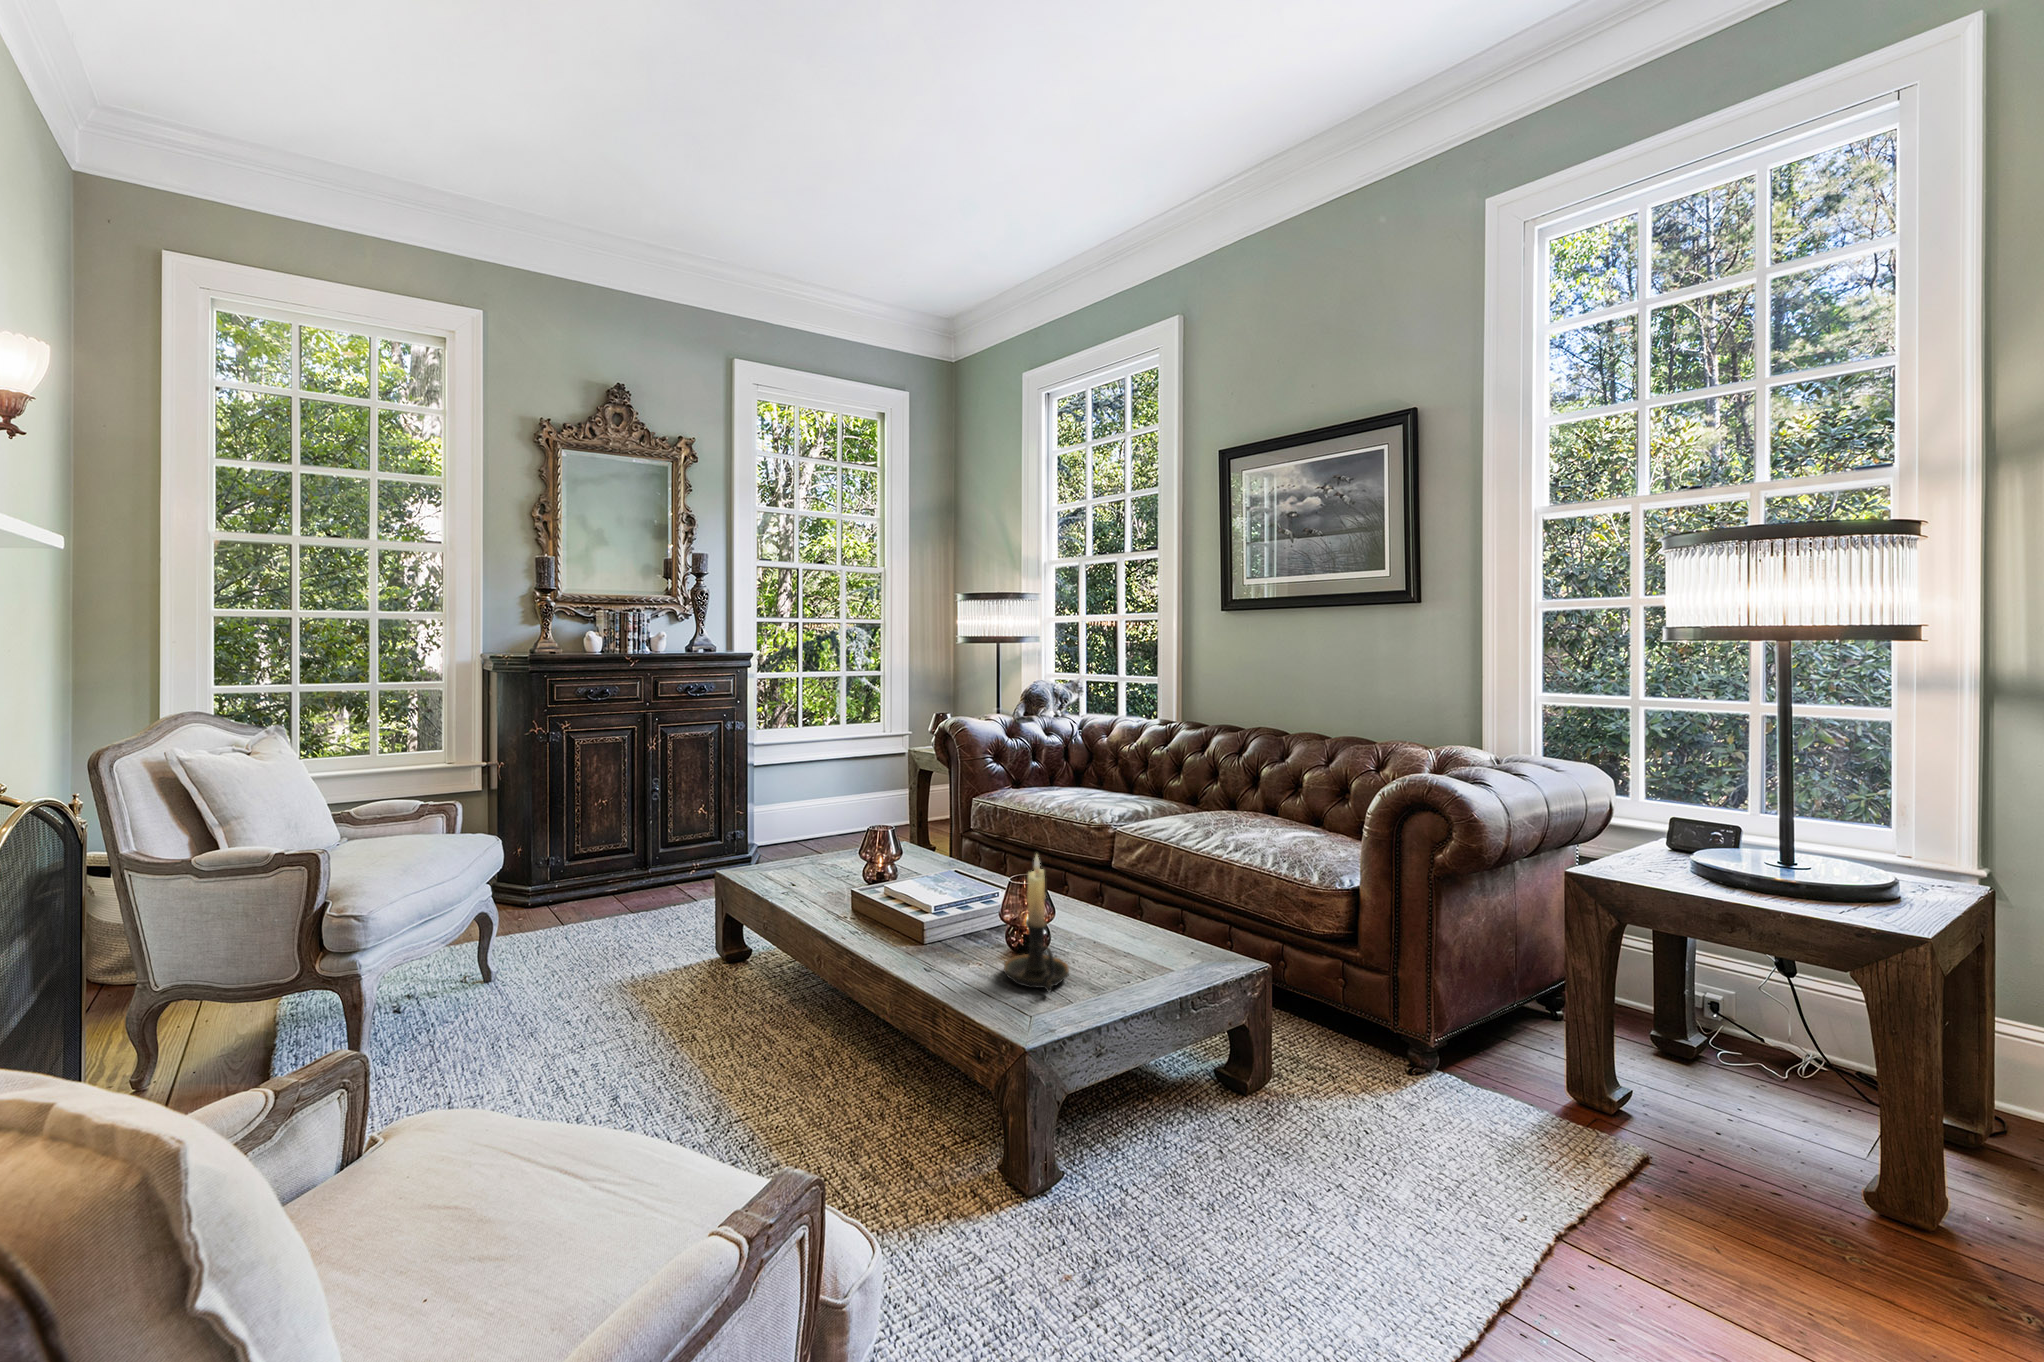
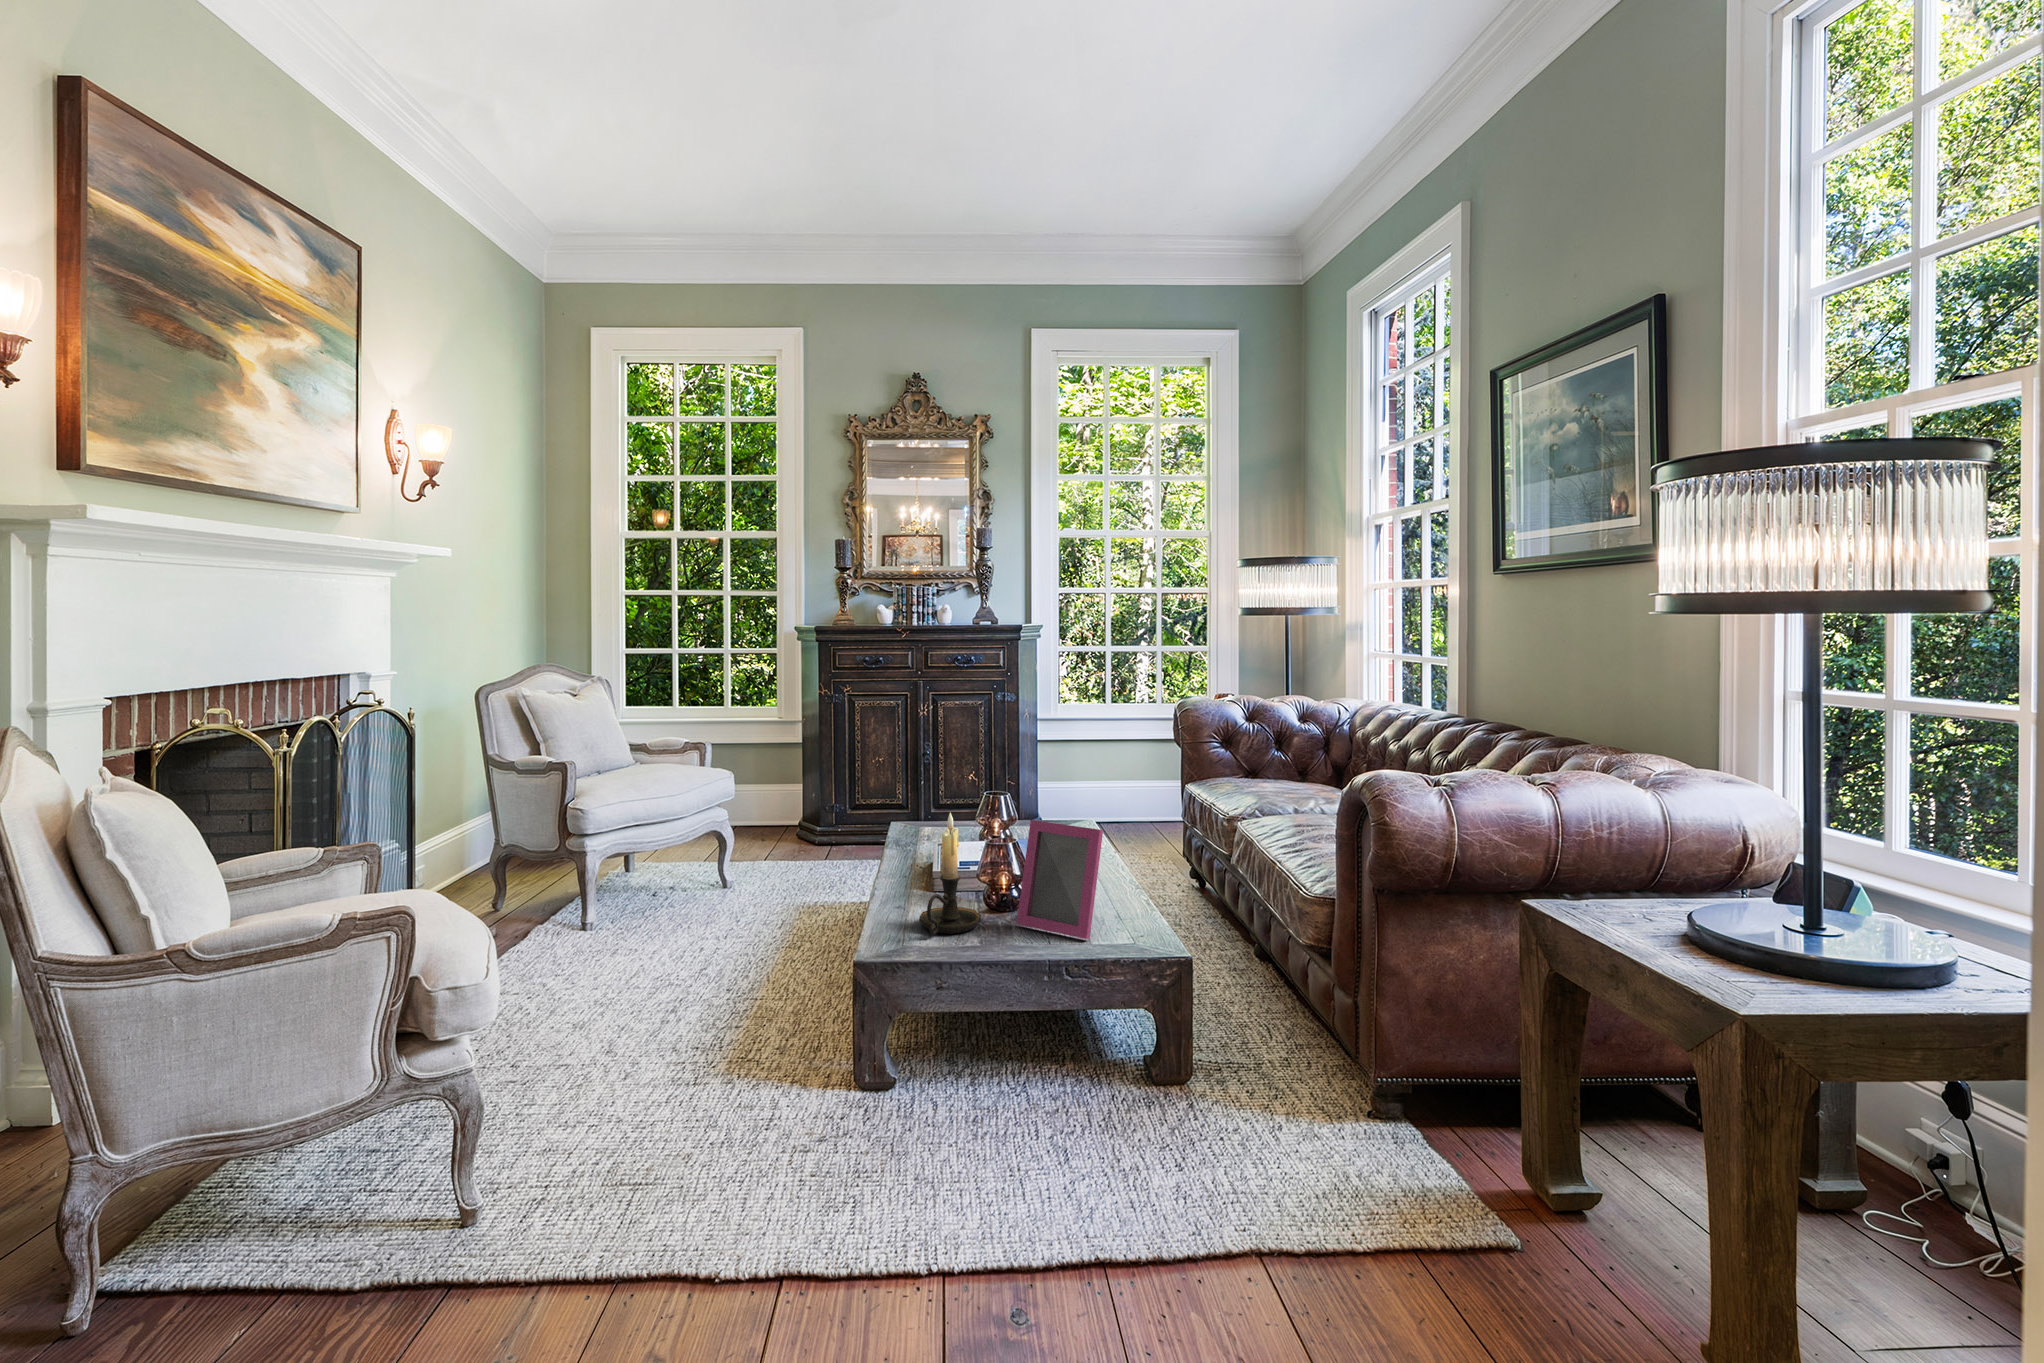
picture frame: none [1087,849,1174,961] -> present [1017,820,1103,939]

